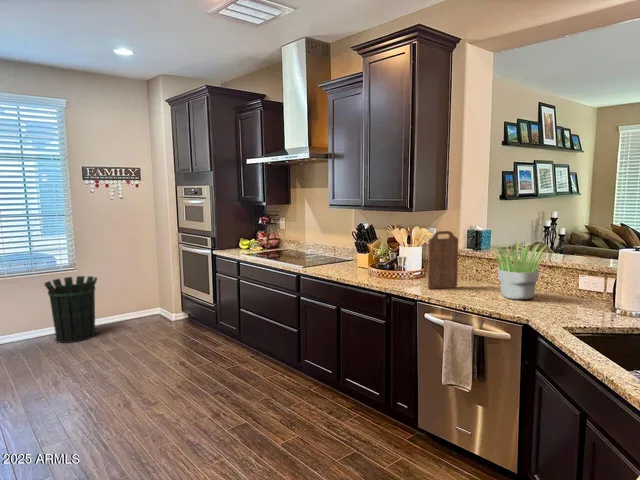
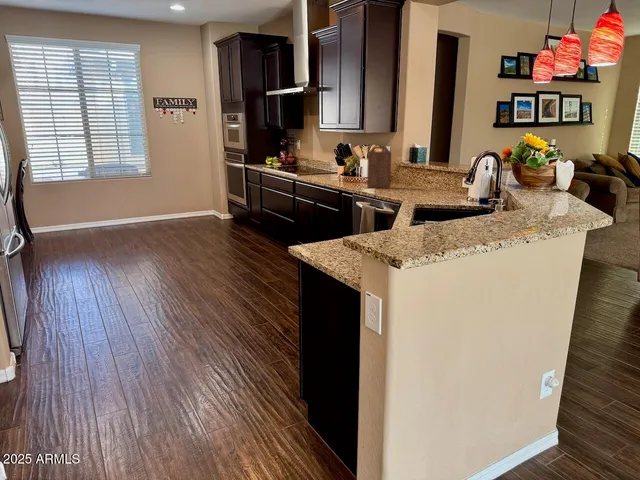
potted plant: present [492,242,545,300] -> none [400,153,445,194]
waste bin: present [44,276,97,343] -> none [129,183,166,229]

